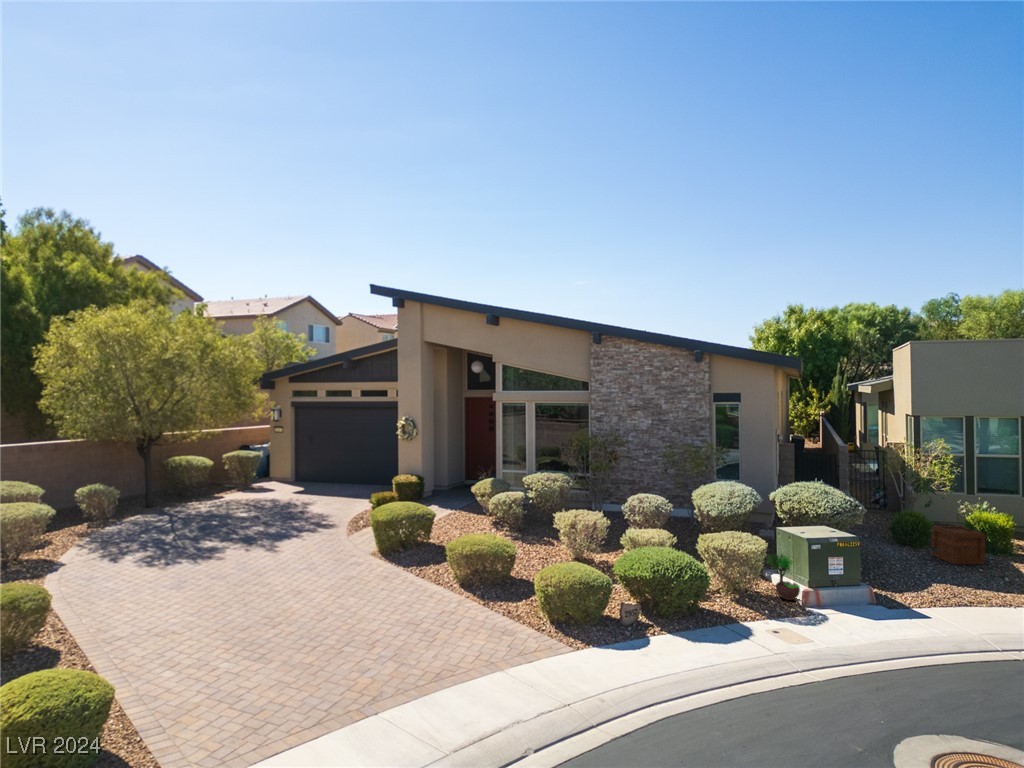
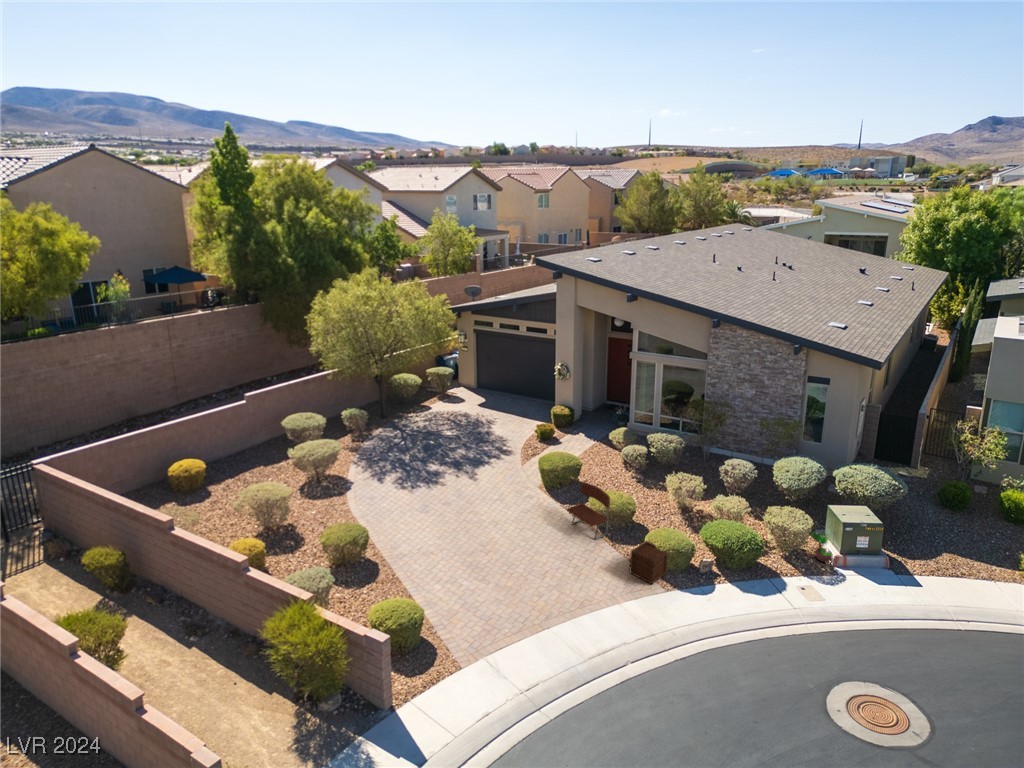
bench: none [408,517,475,601] -> present [567,482,610,539]
wooden crate: present [932,526,985,565] -> present [630,541,668,584]

